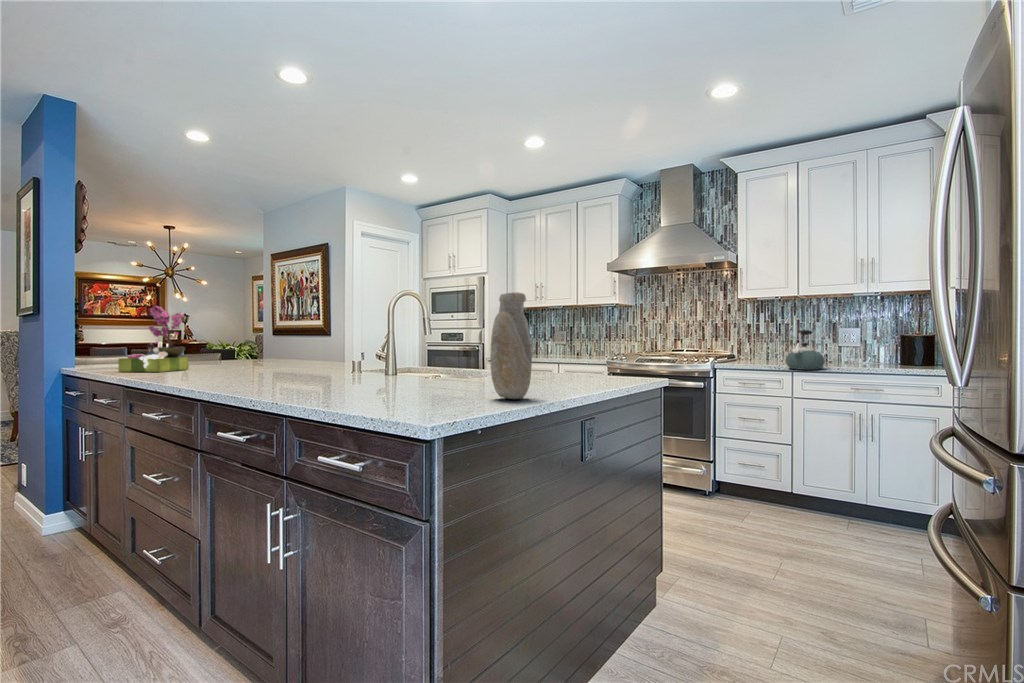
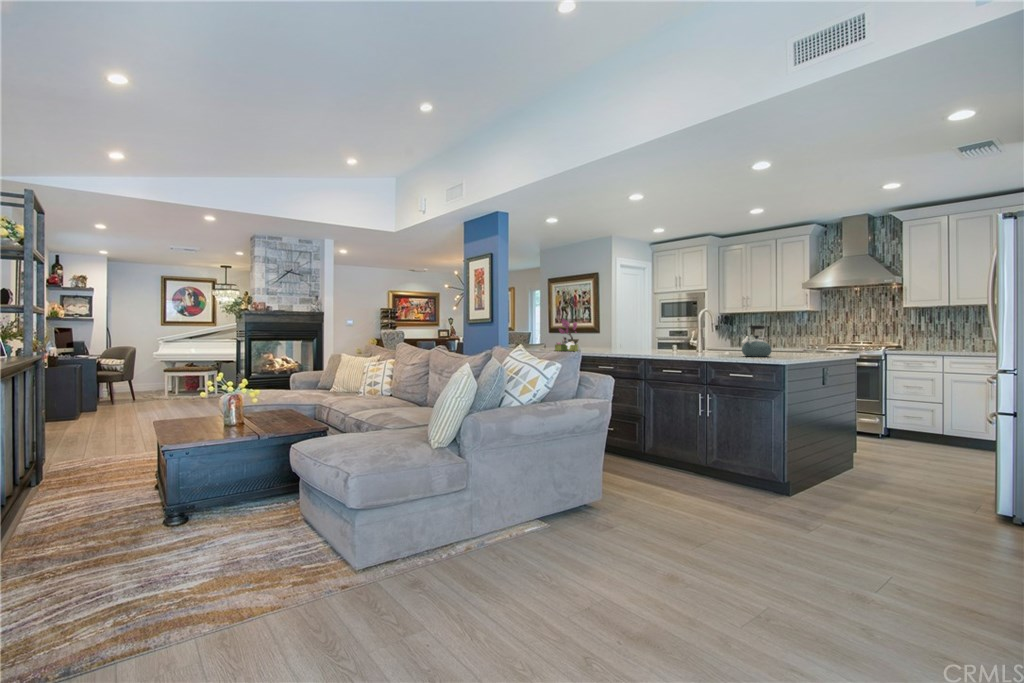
vase: present [490,292,532,399] -> none [788,317,807,358]
kettle: present [786,330,825,370] -> present [742,325,772,357]

